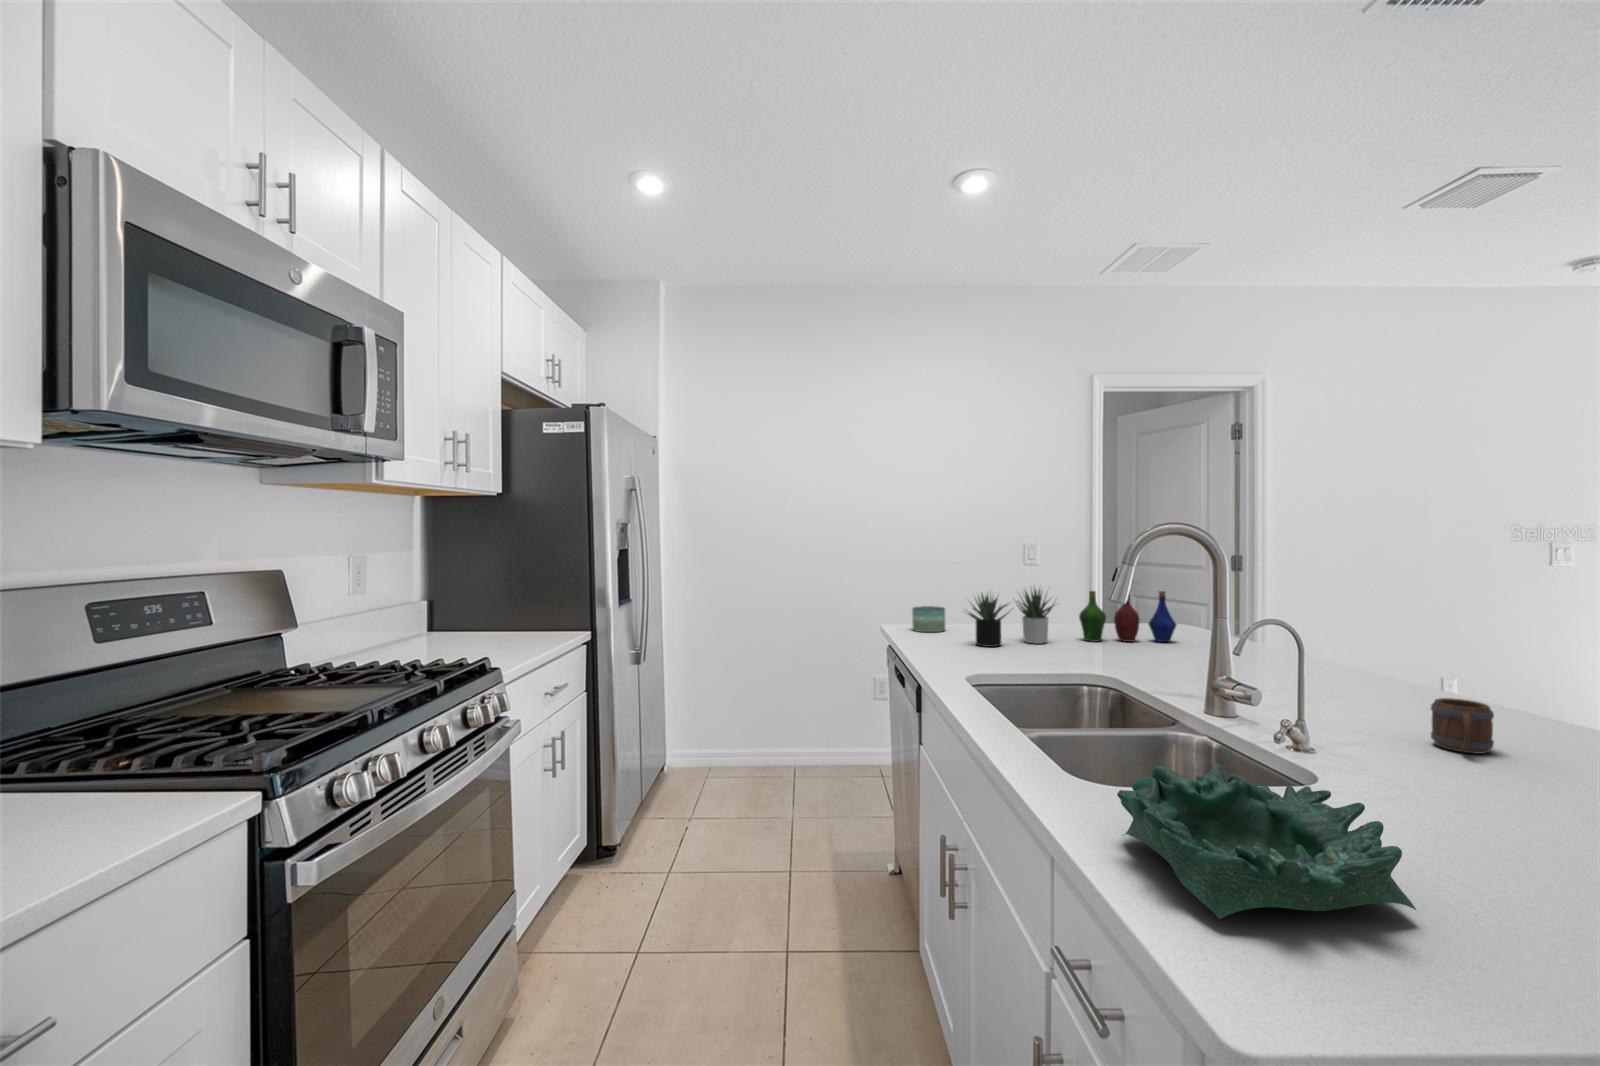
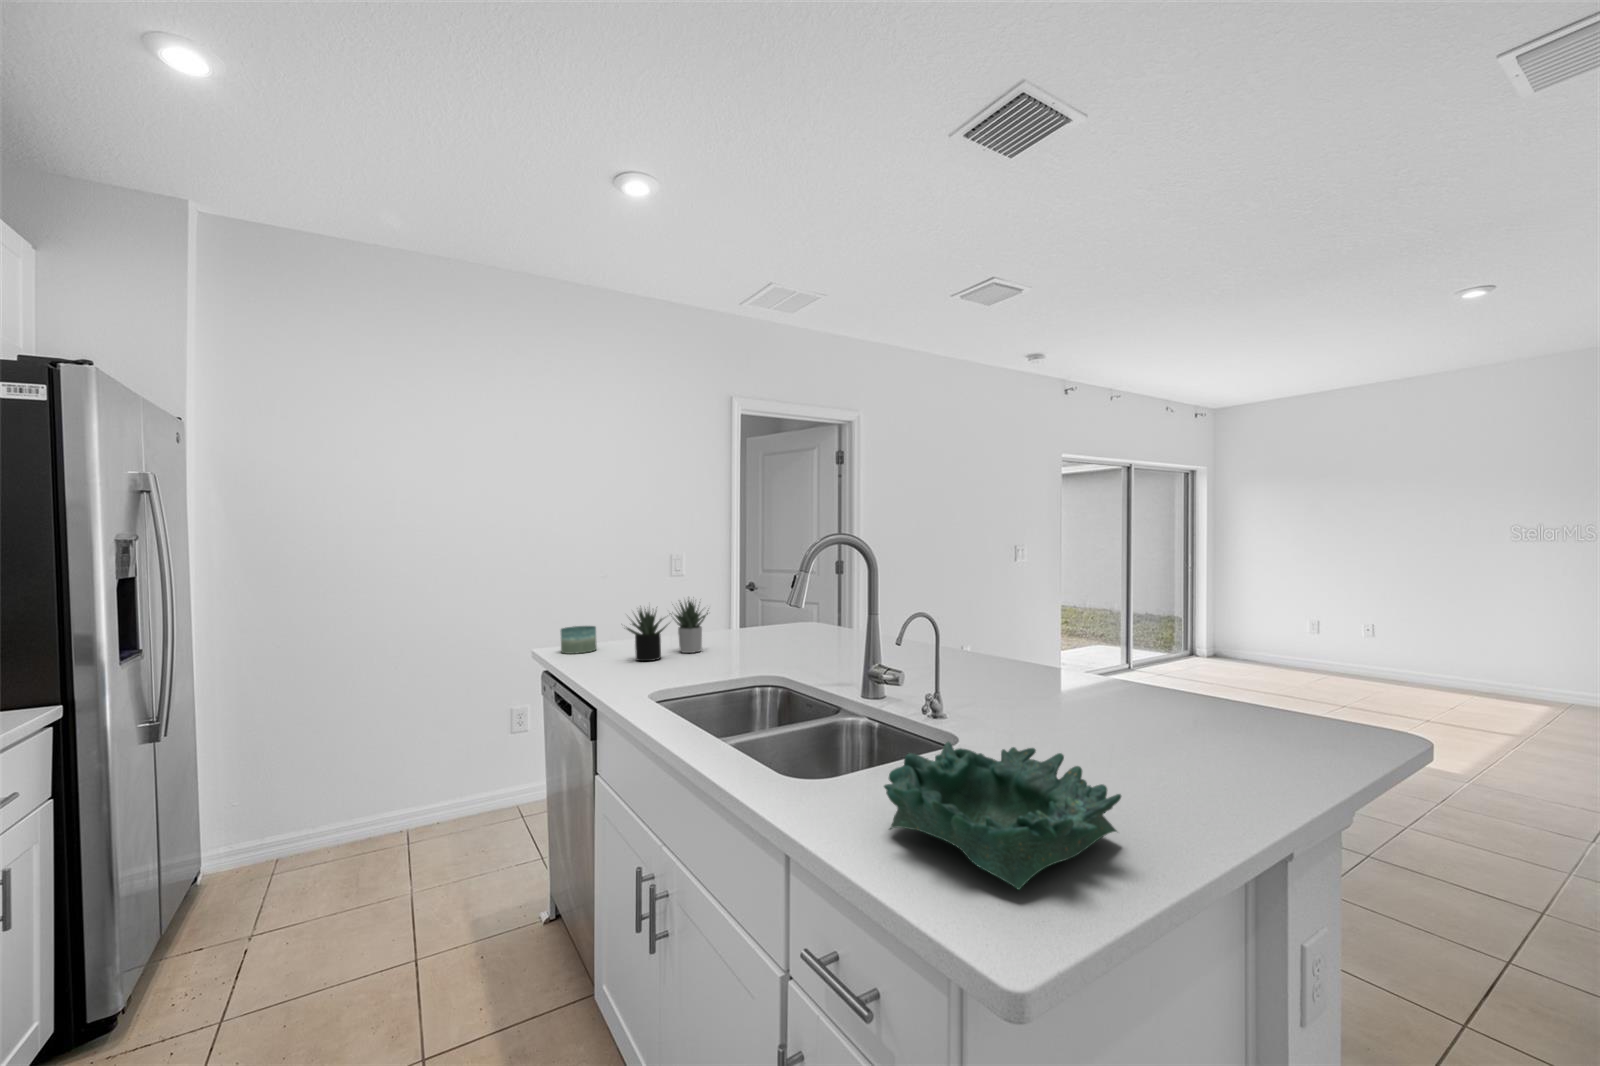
bottle: present [1079,591,1176,642] -> none [726,595,804,645]
mug: present [1431,698,1494,754] -> none [1015,659,1052,698]

